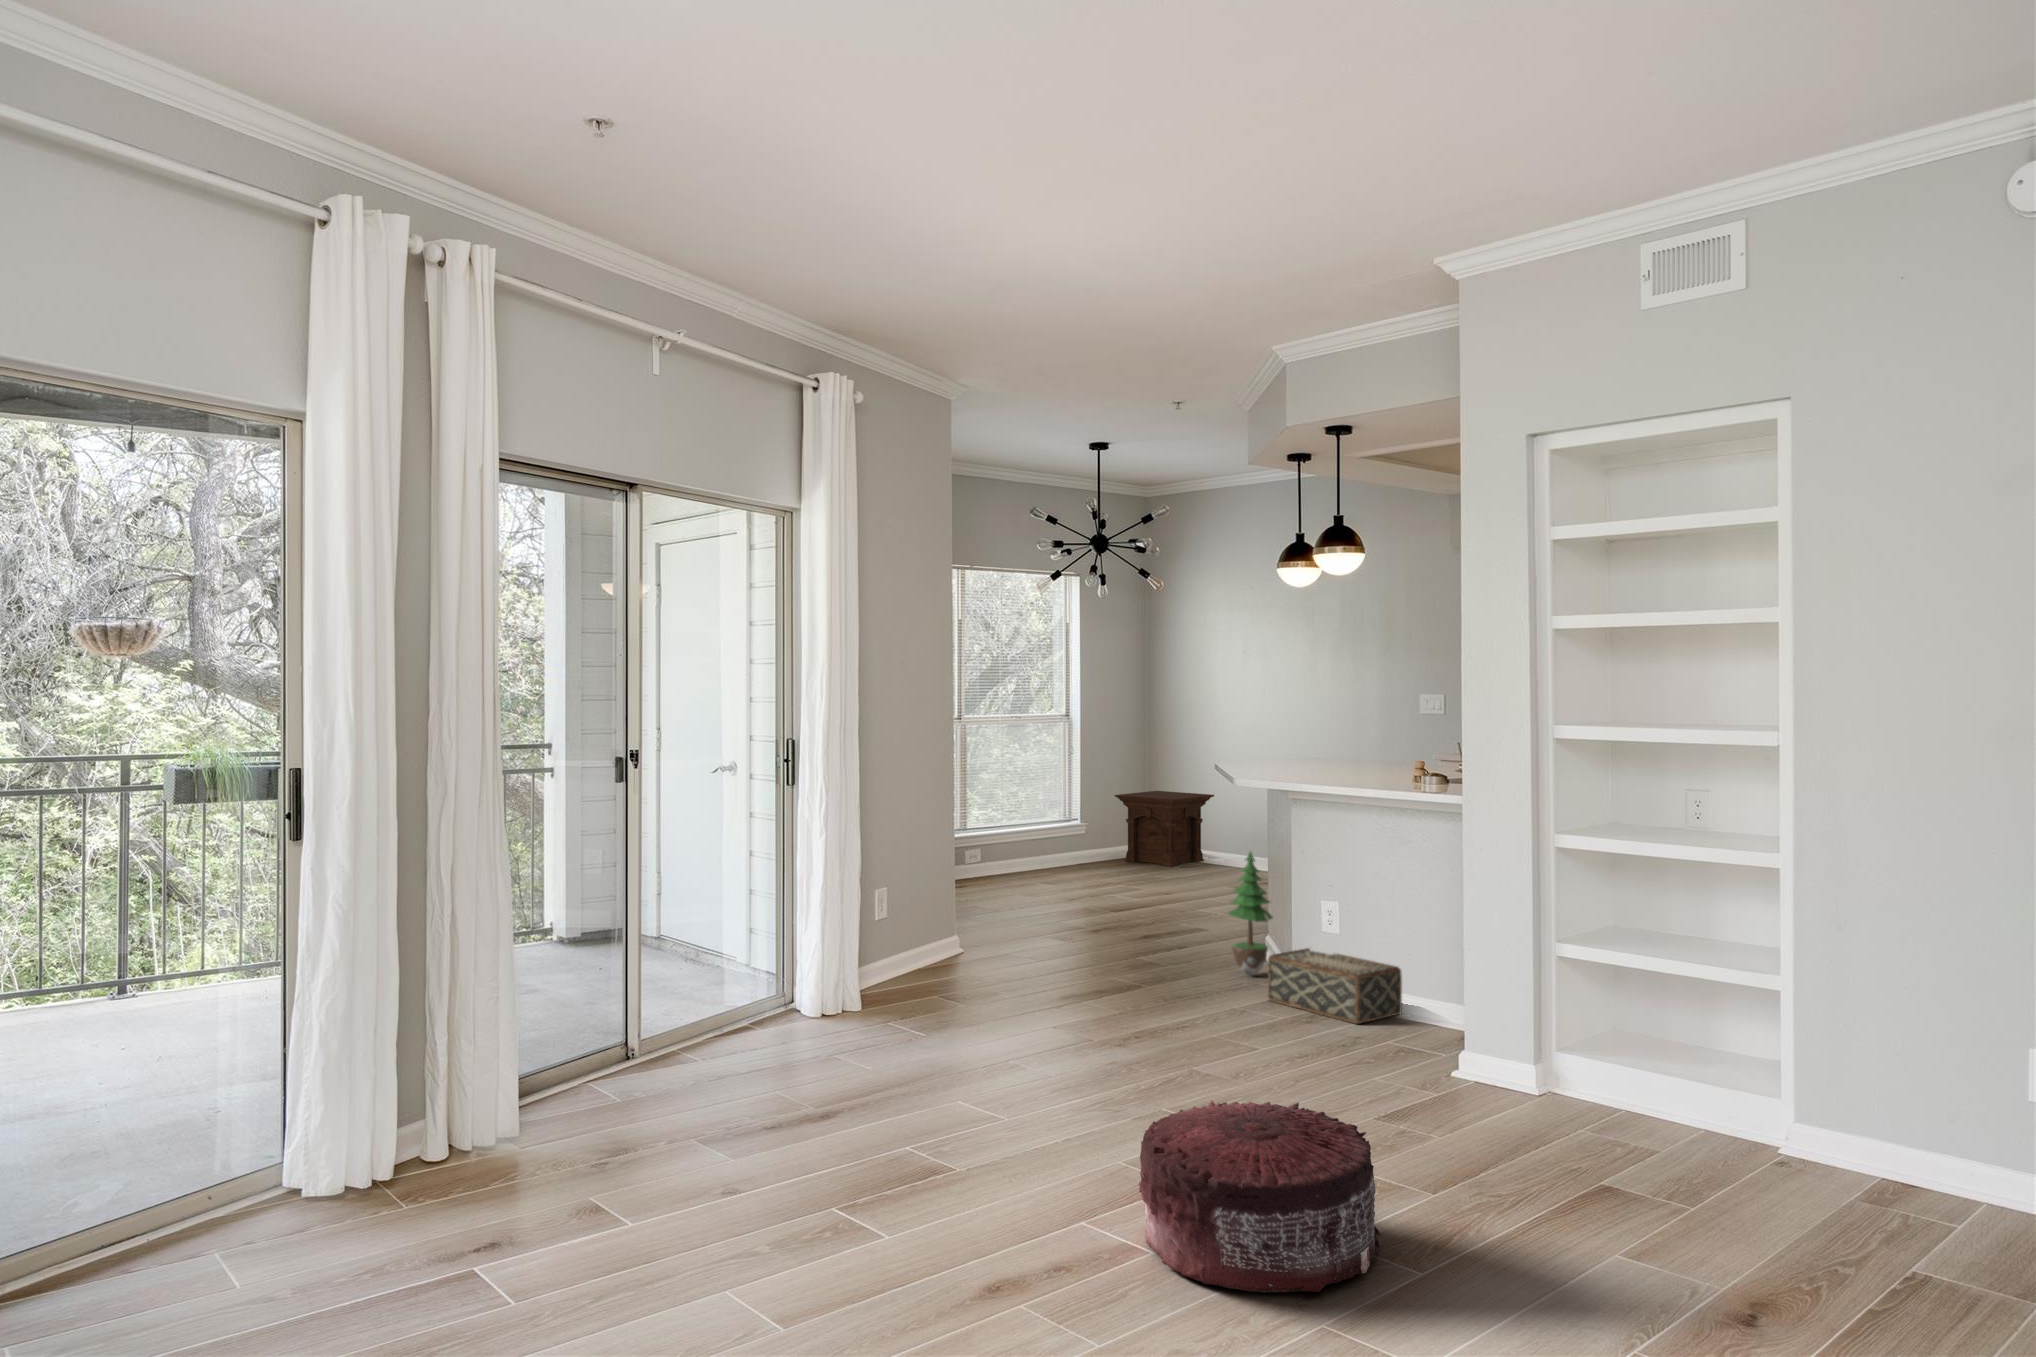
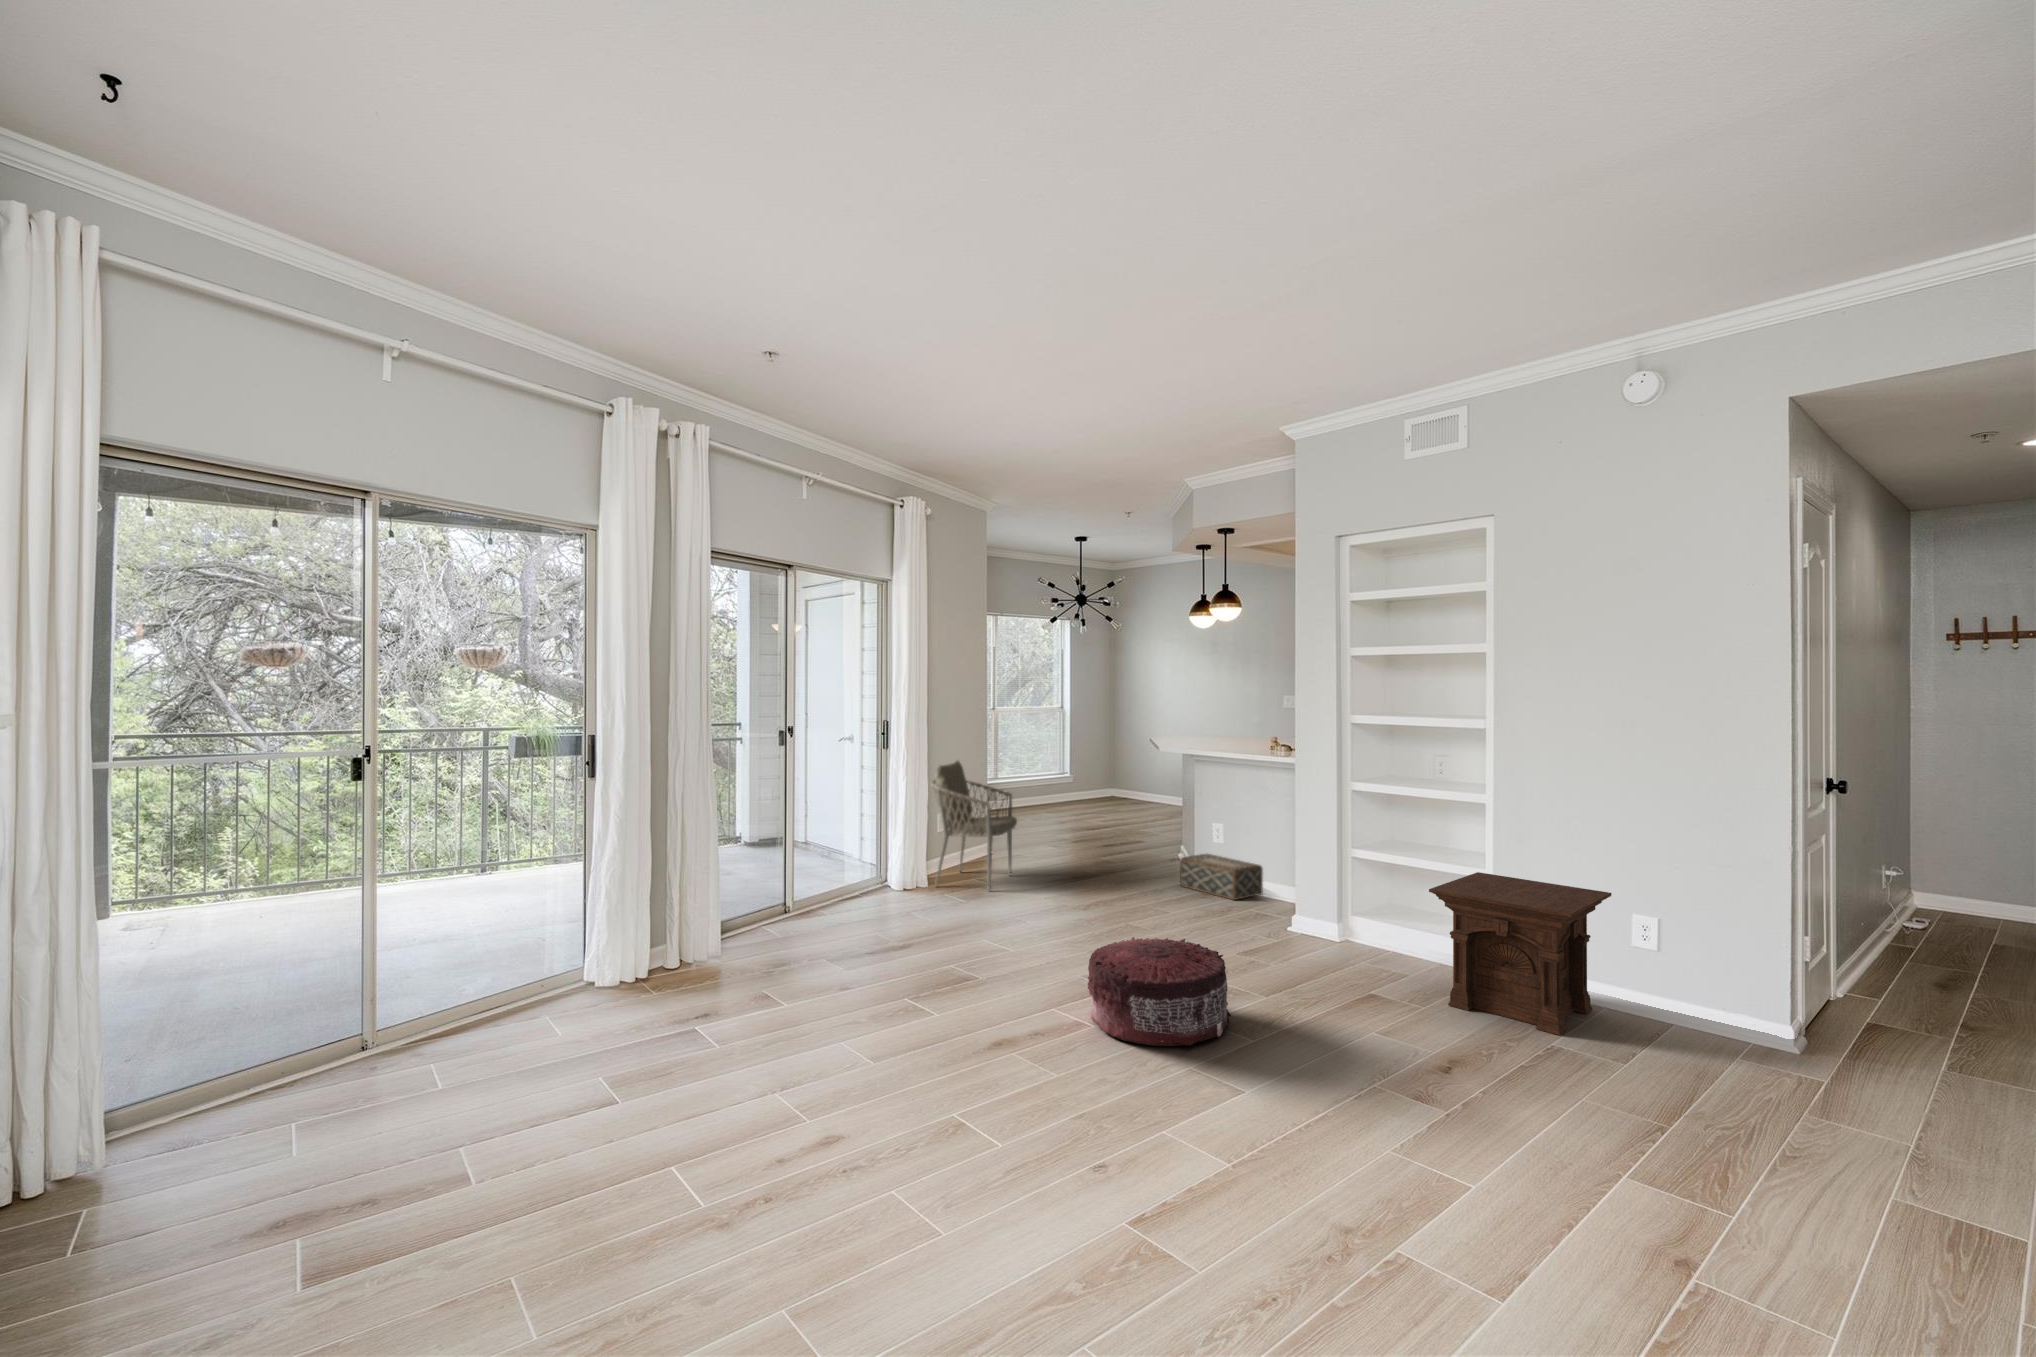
side table: present [1115,791,1214,866] -> present [1429,872,1611,1035]
armchair: none [865,800,1006,1013] -> present [931,760,1017,890]
potted tree: present [1229,852,1273,976] -> none [1157,792,1185,872]

